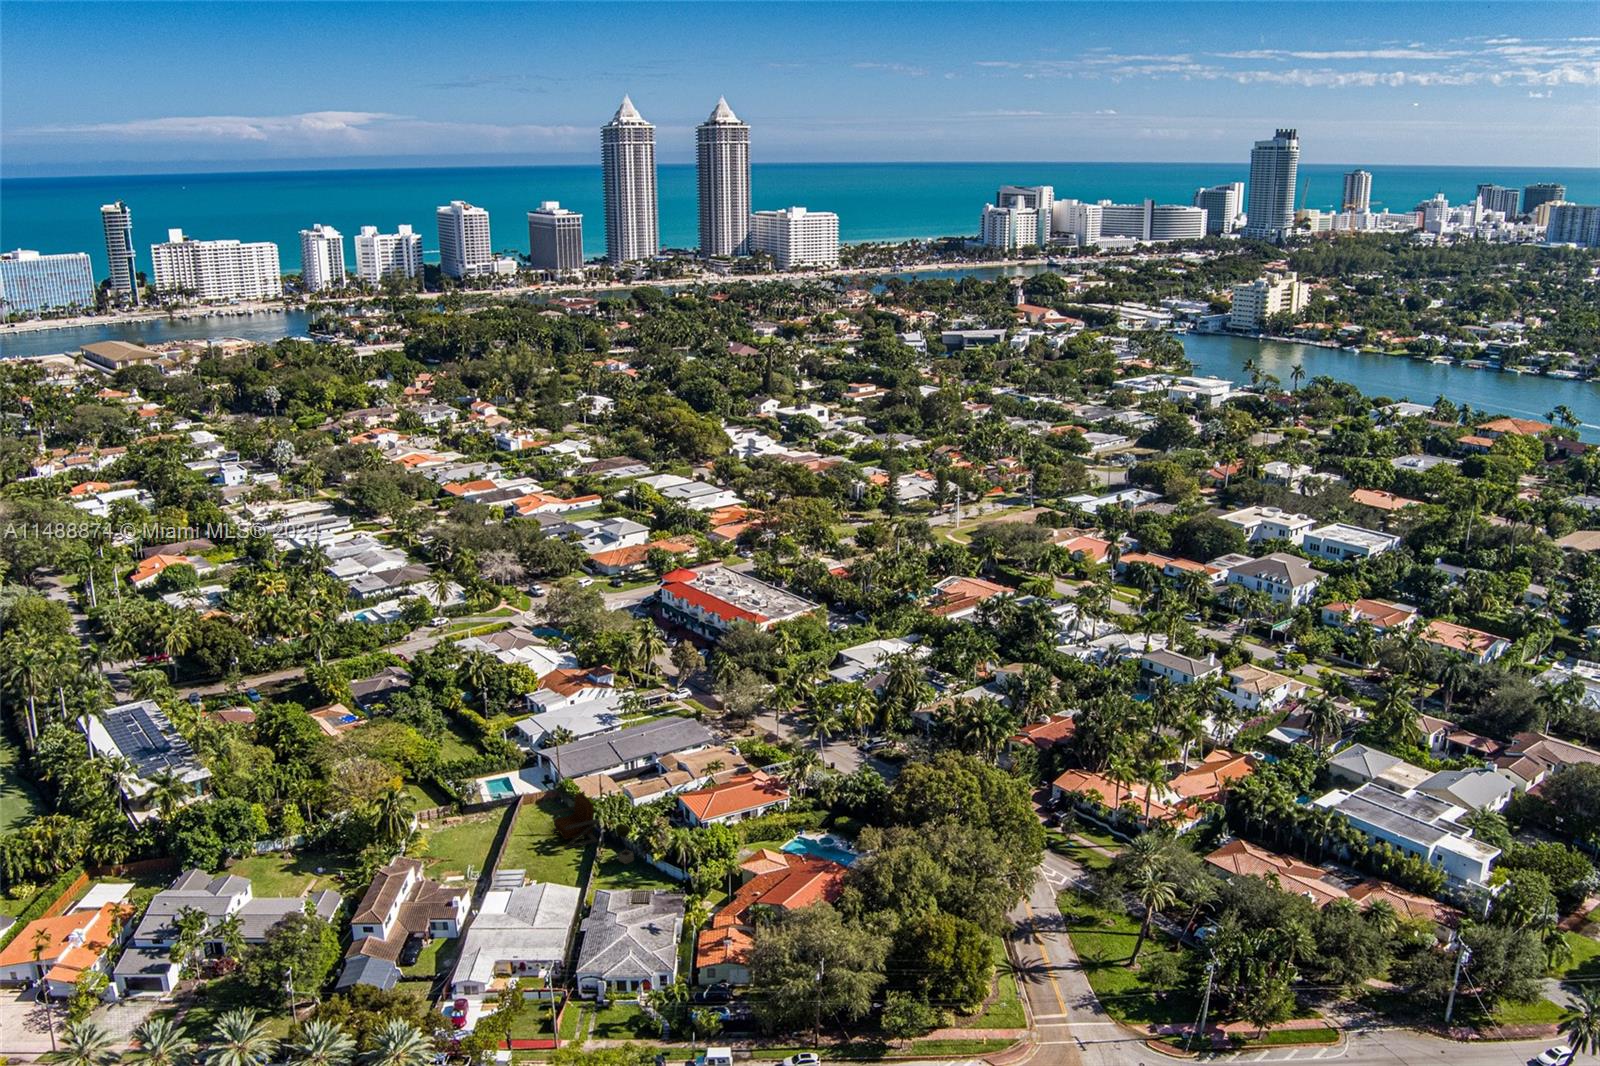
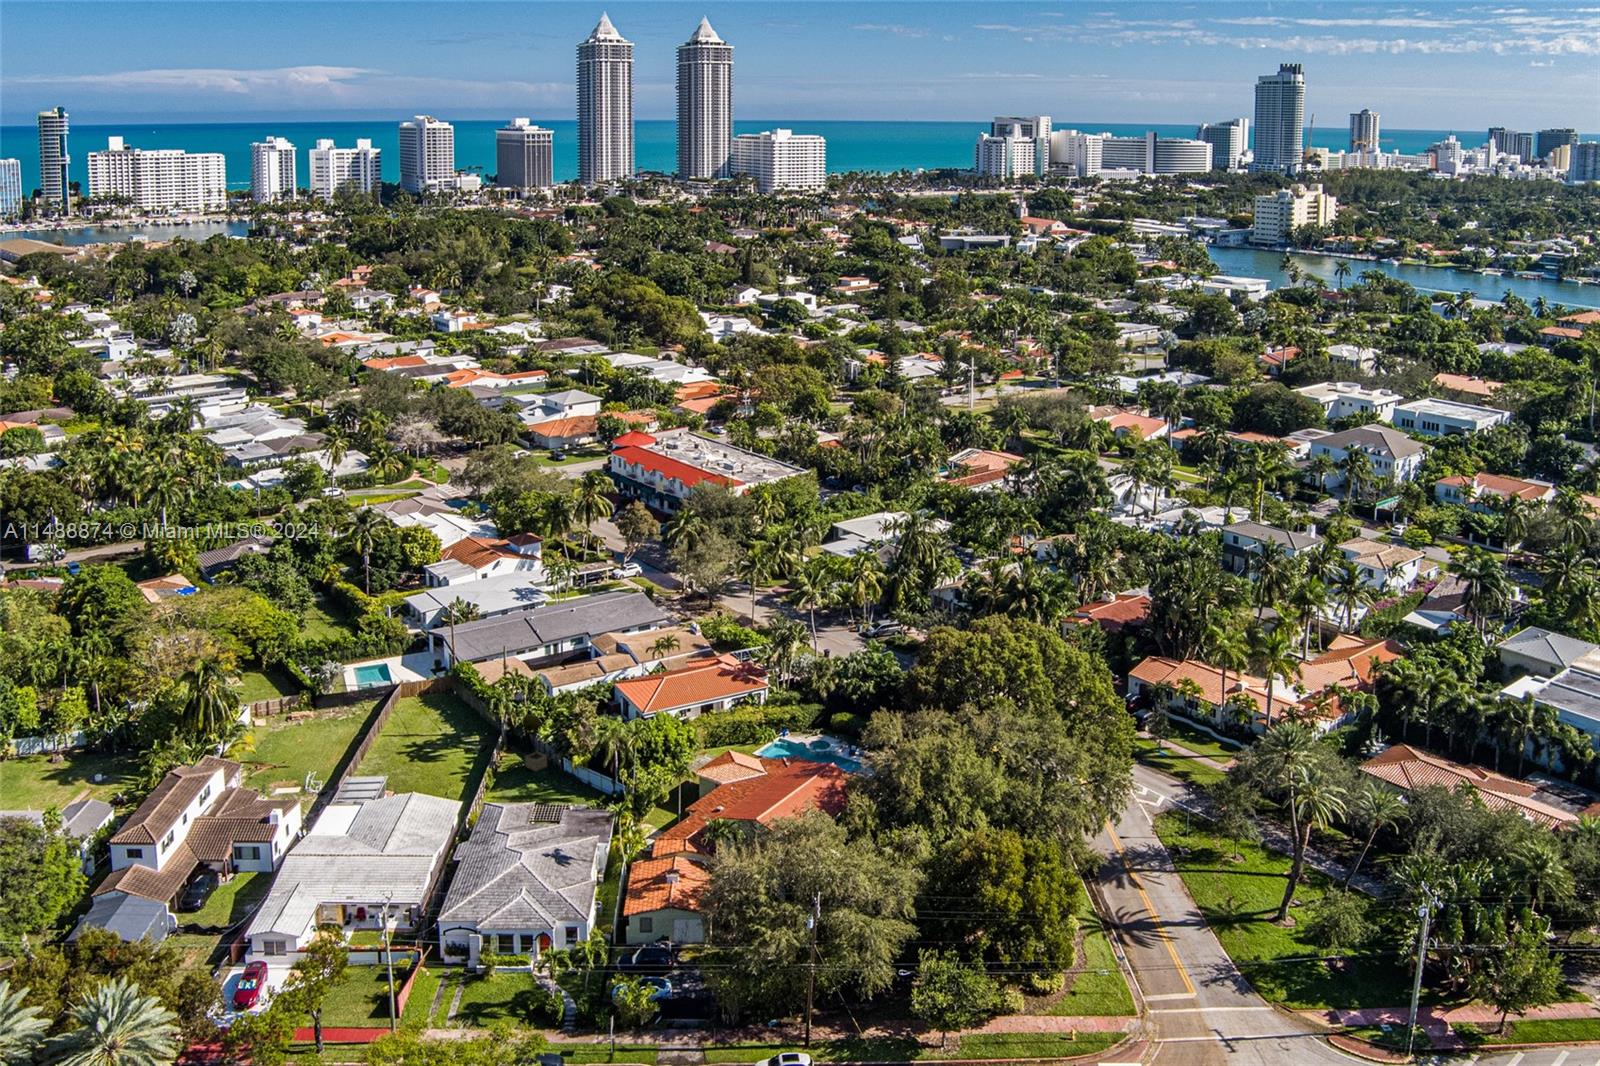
lounge chair: present [551,793,599,849] -> none [434,674,501,751]

